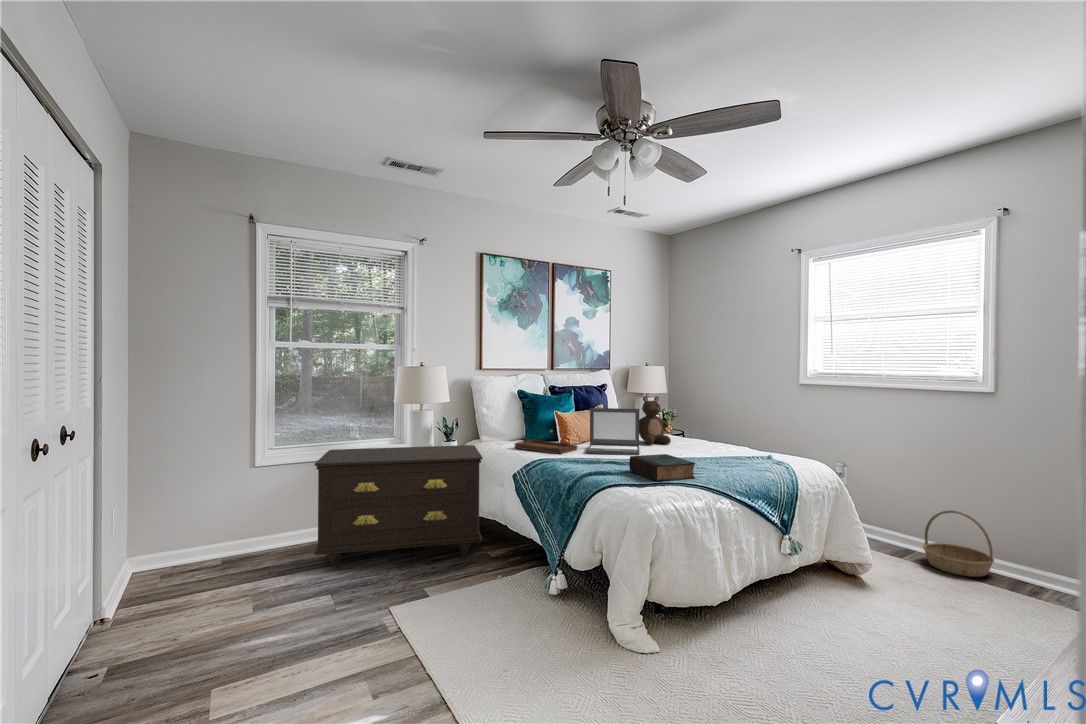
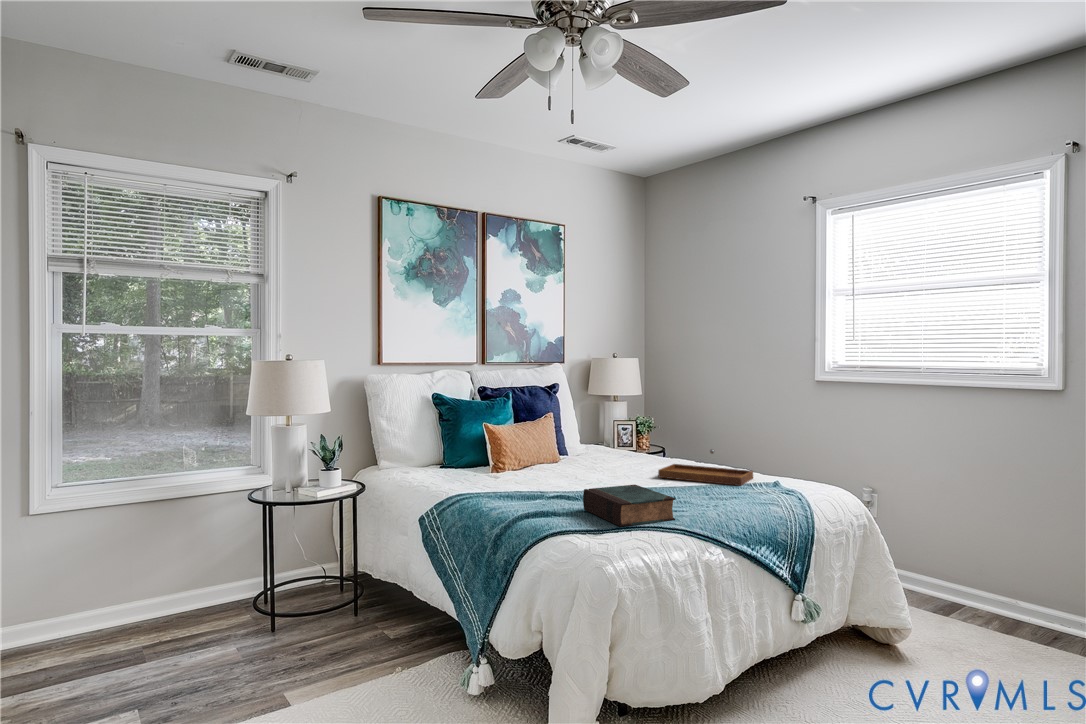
stuffed bear: present [639,396,671,445] -> none [593,400,644,468]
laptop: present [586,408,639,455] -> none [526,418,600,484]
tray: present [515,430,577,454] -> present [658,449,753,486]
dresser: present [314,445,483,568] -> none [114,474,375,664]
basket: present [923,510,994,577] -> none [976,549,1067,638]

